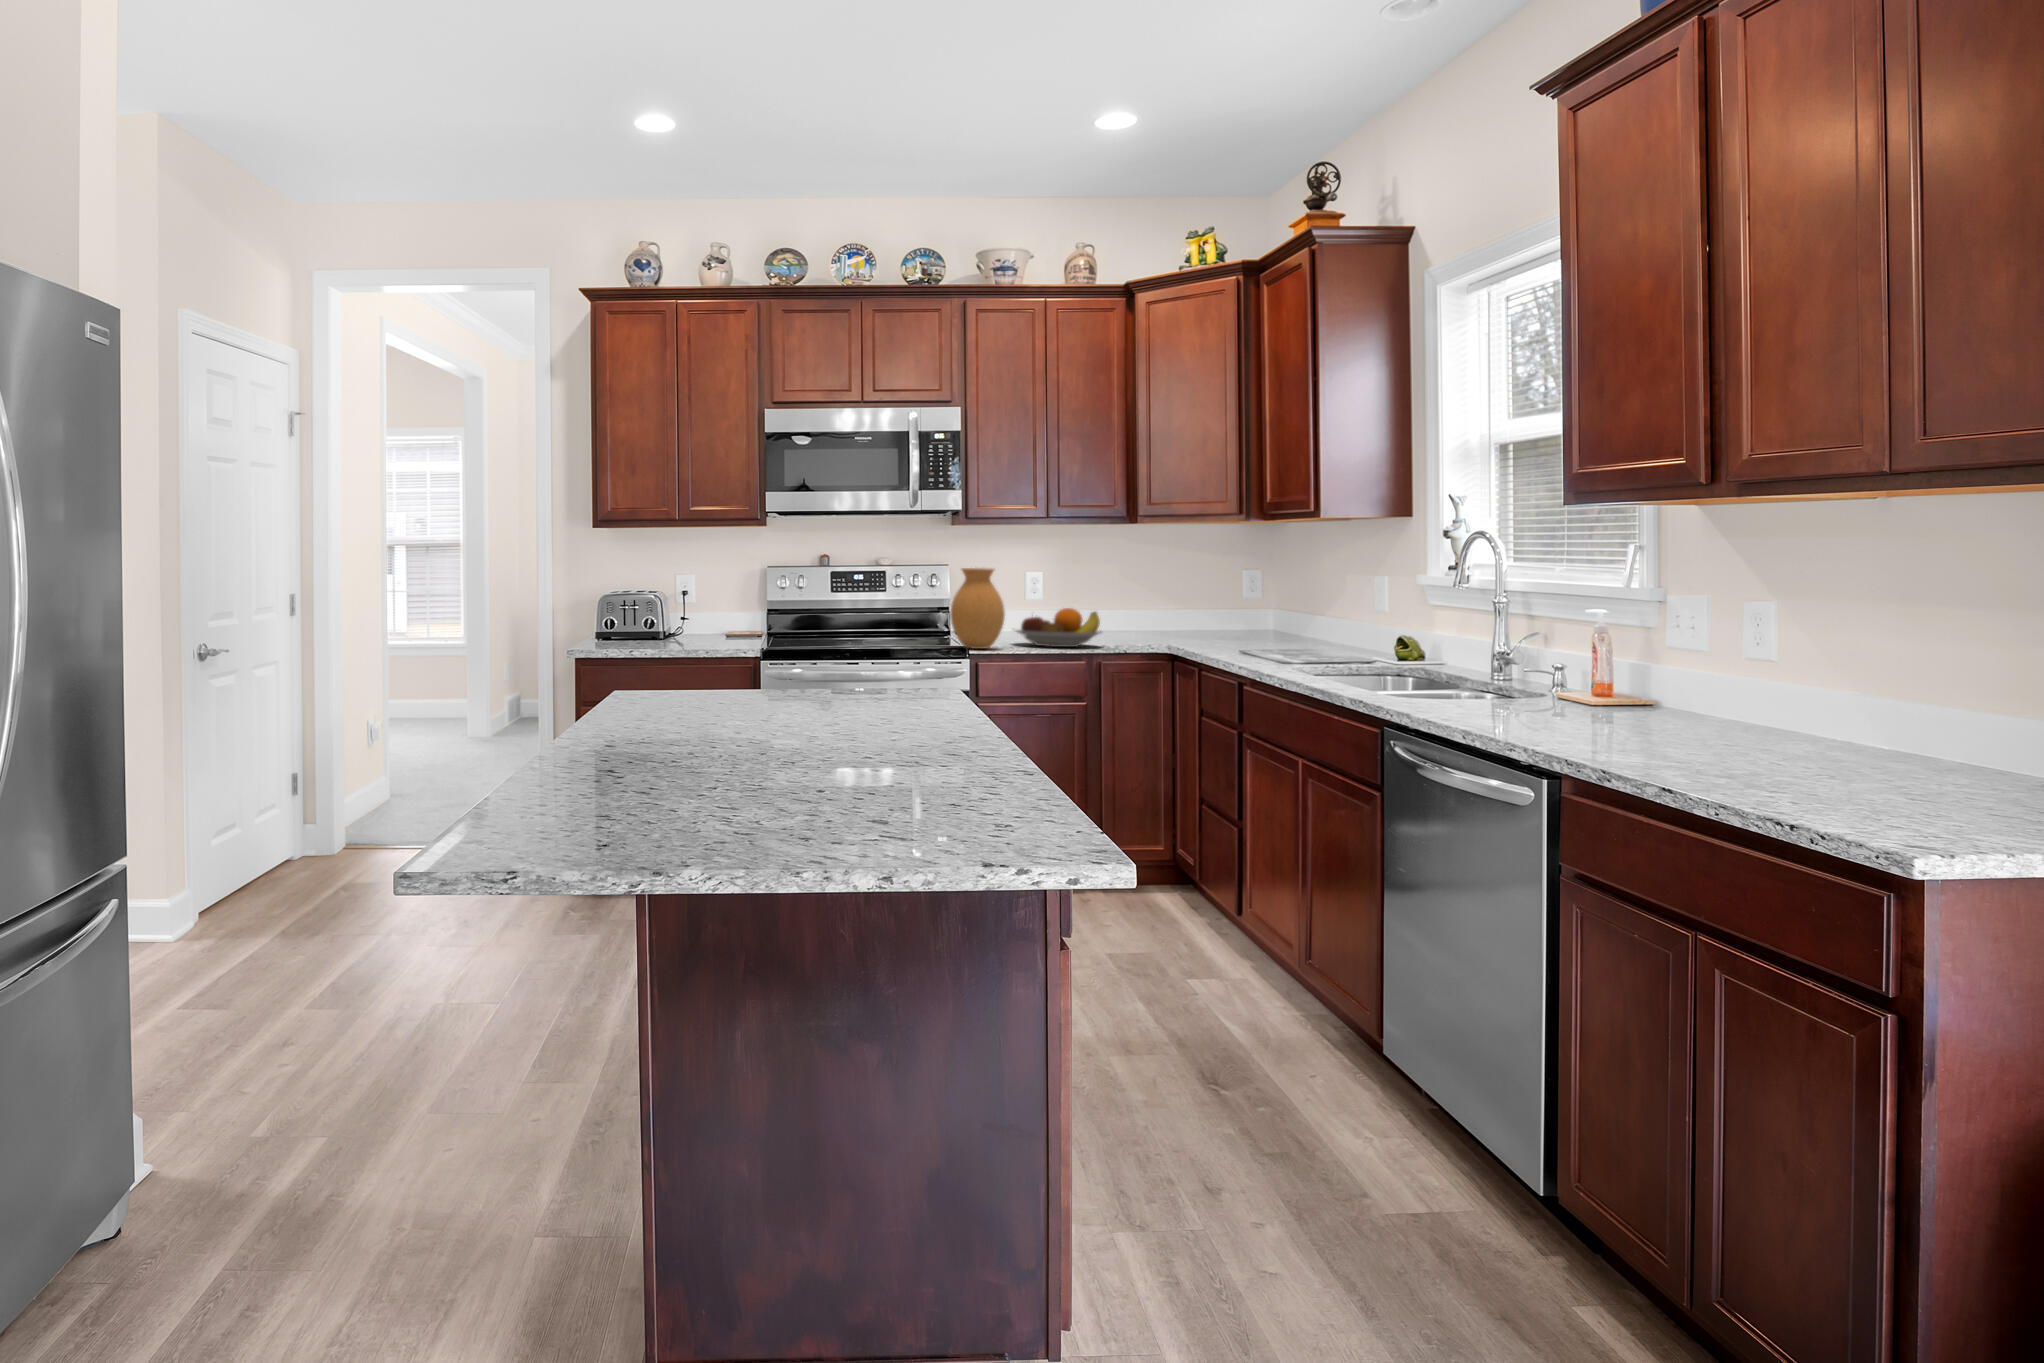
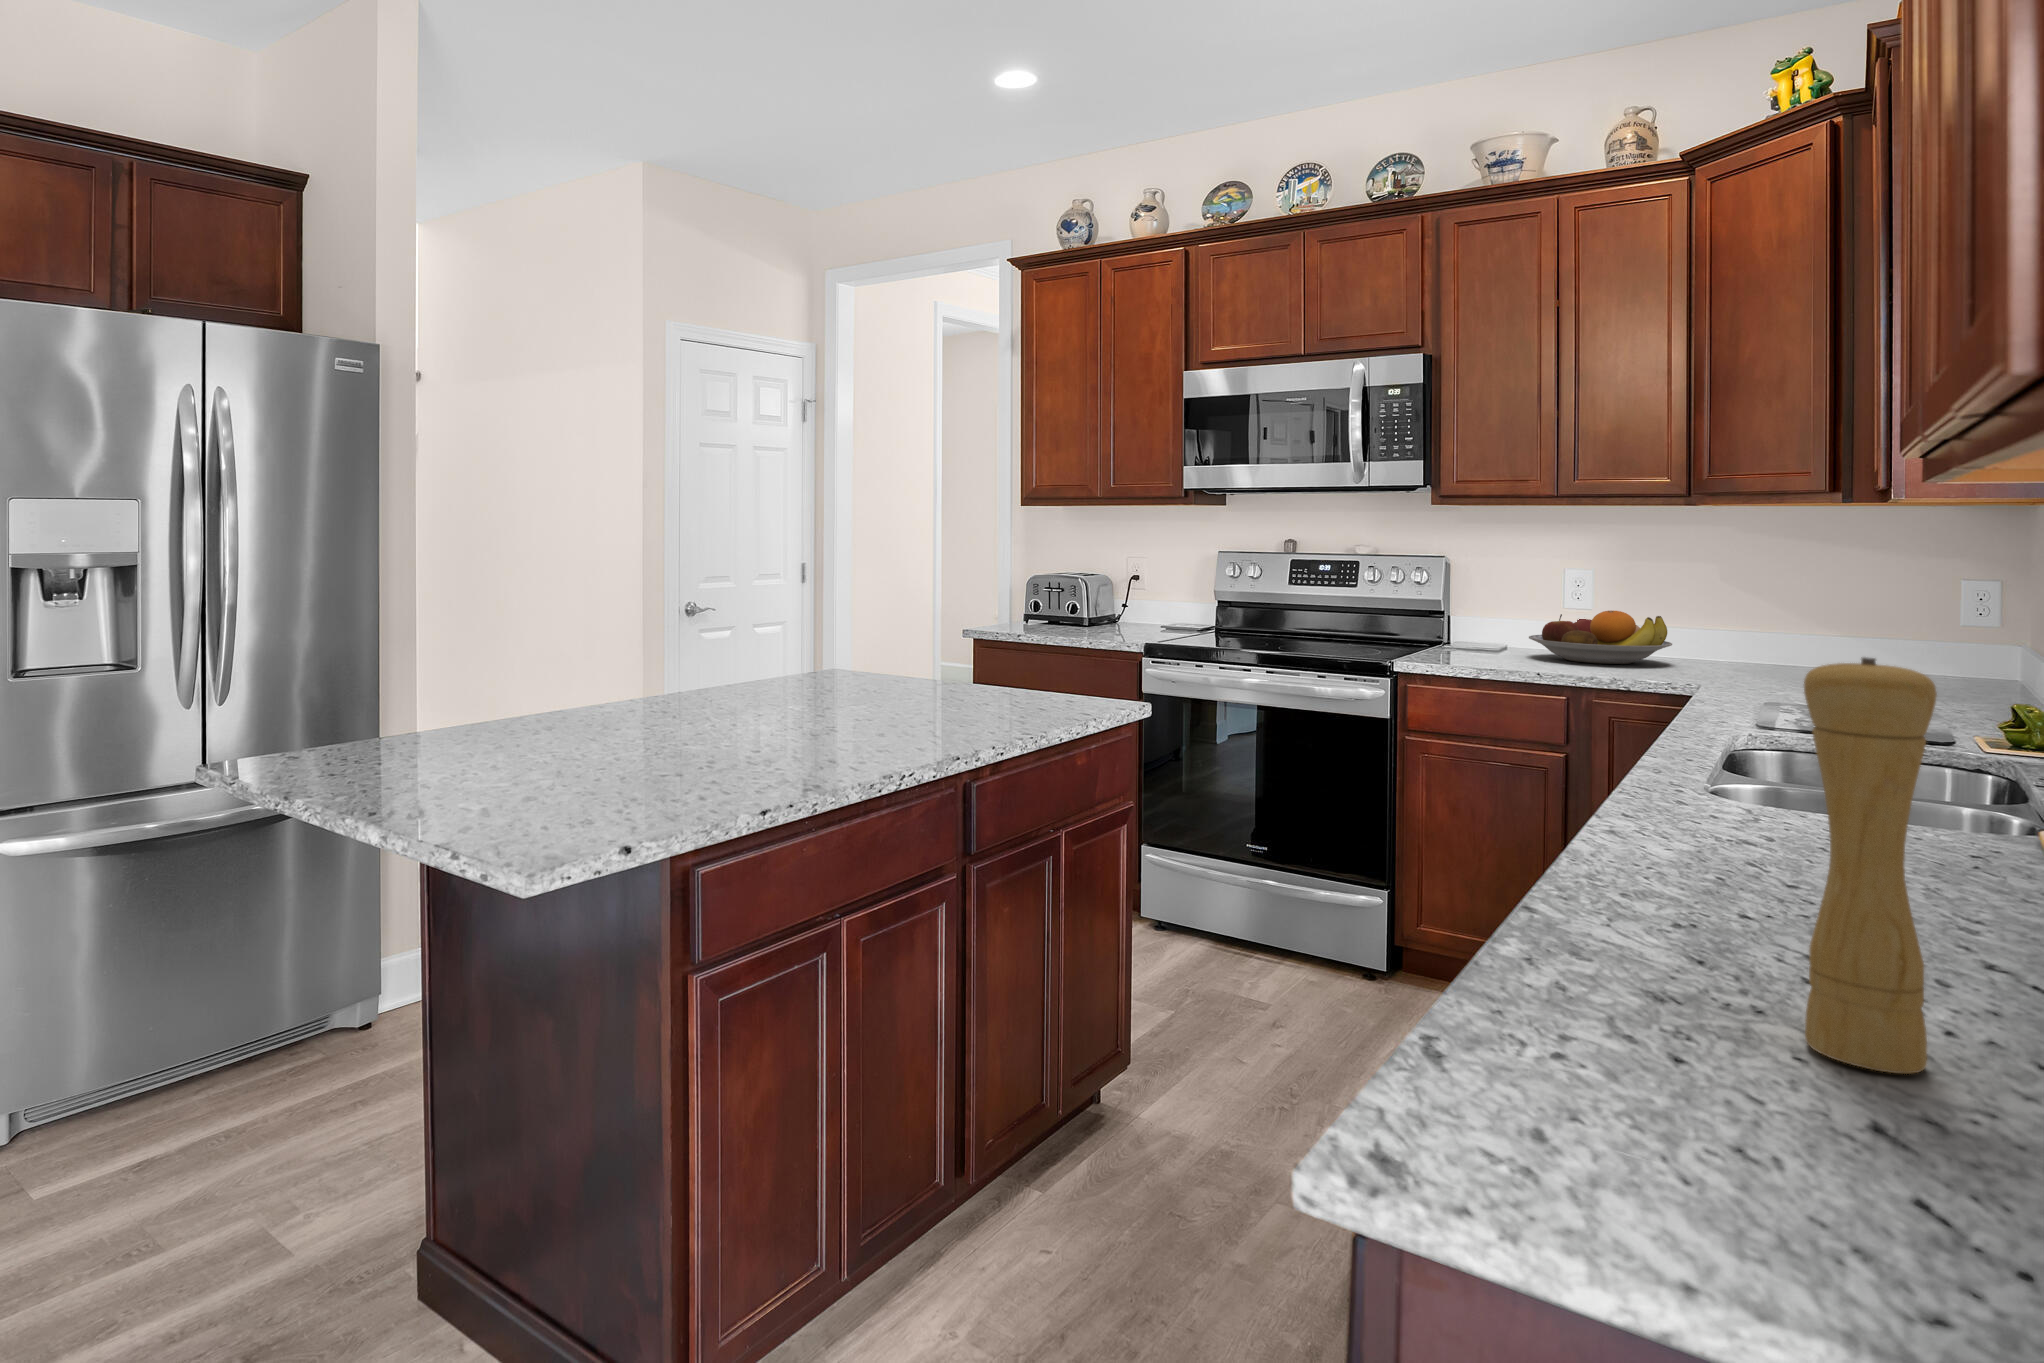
vase: present [950,568,1005,649] -> none [1412,556,1489,660]
pepper mill: none [1775,589,1852,820] -> present [1804,657,1937,1074]

